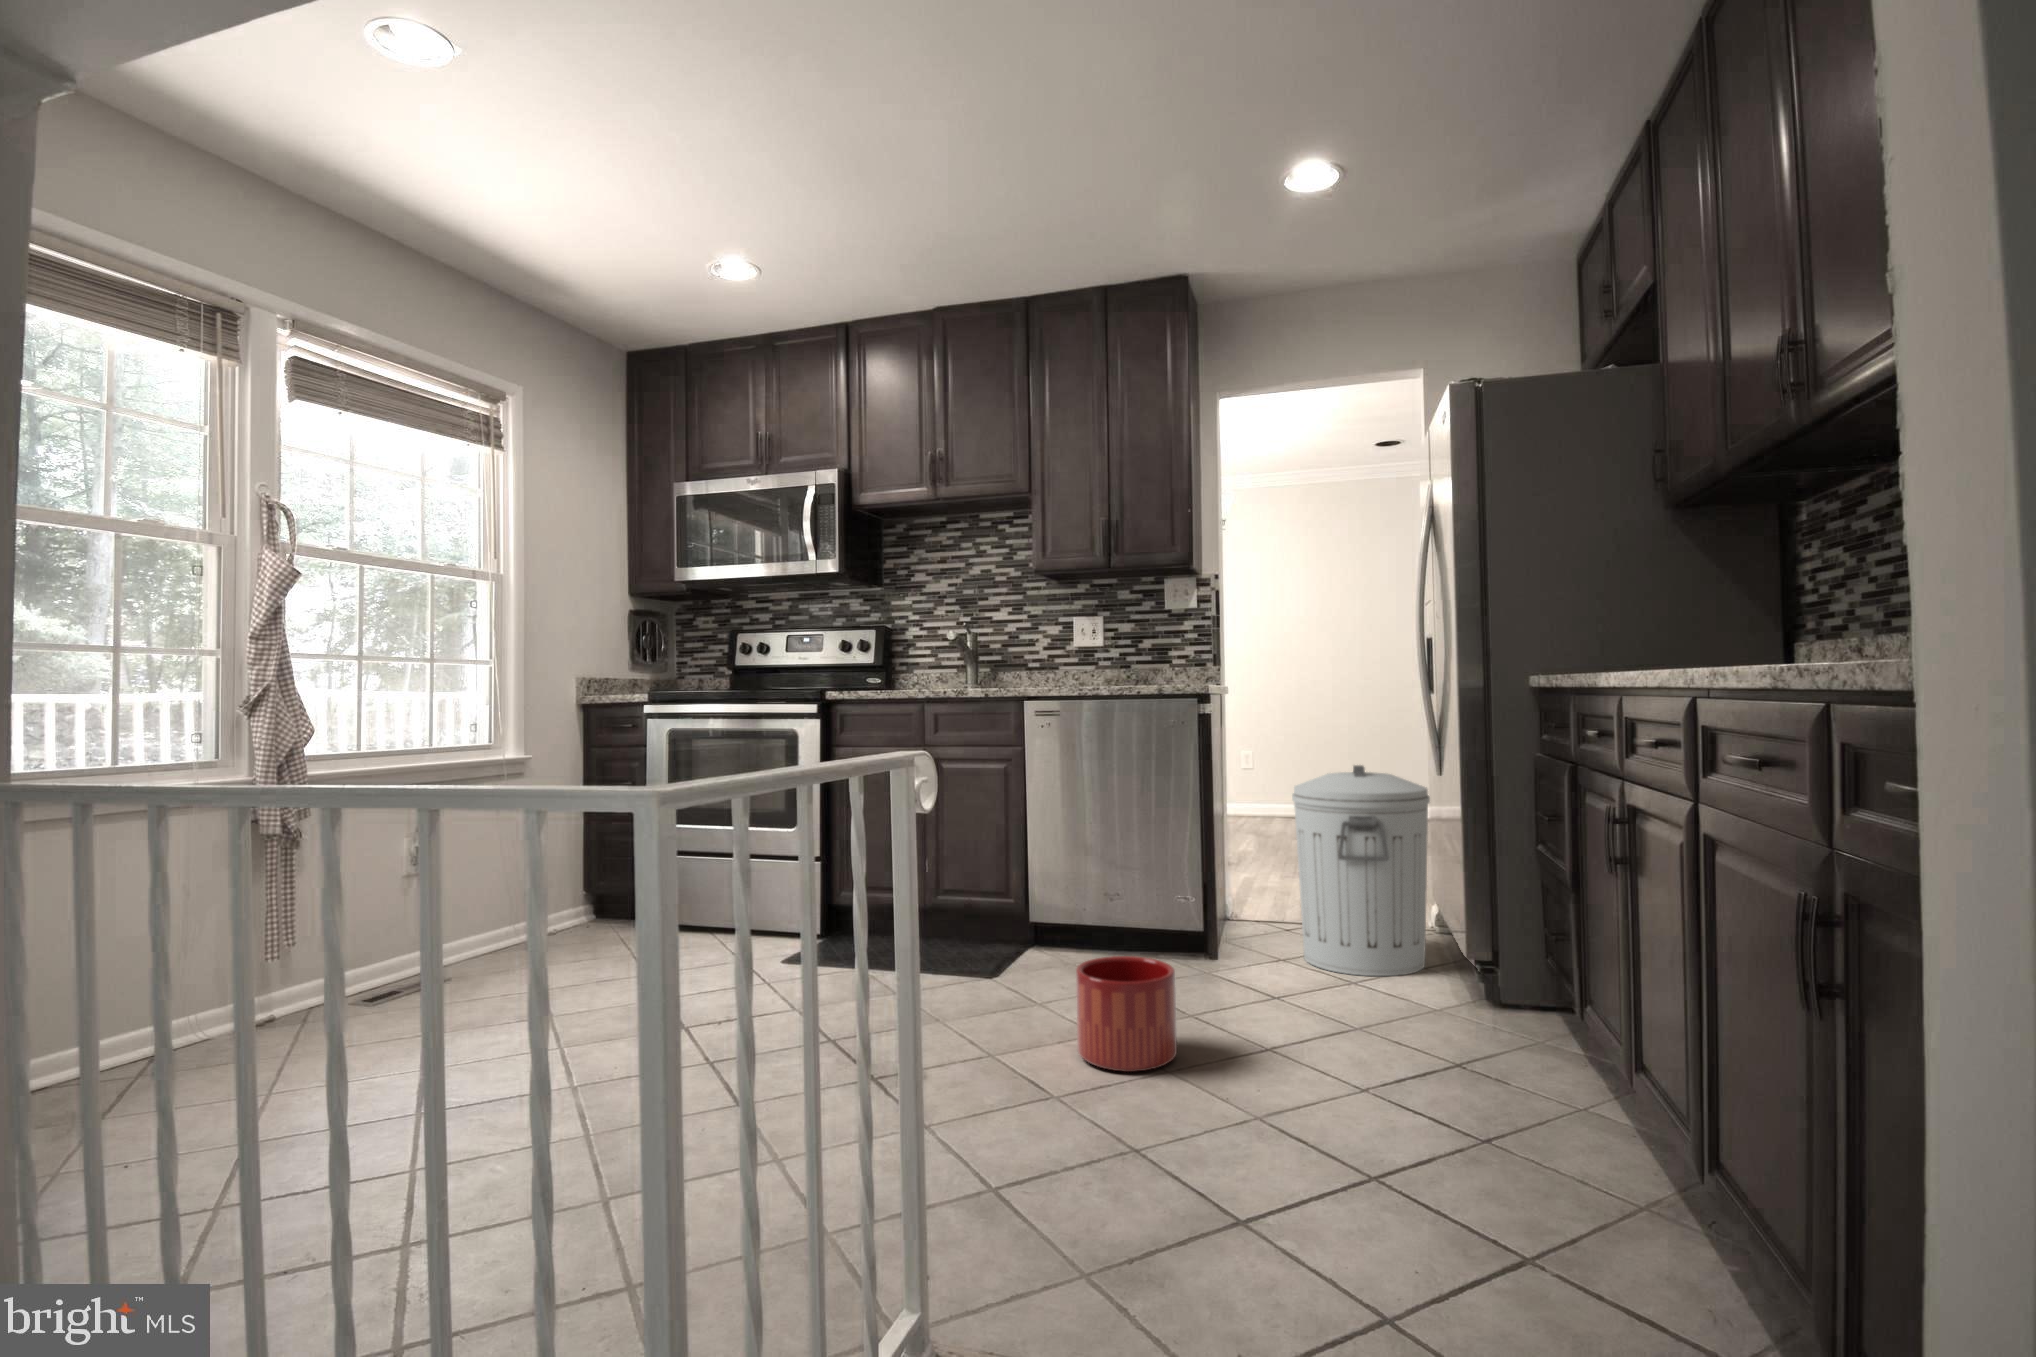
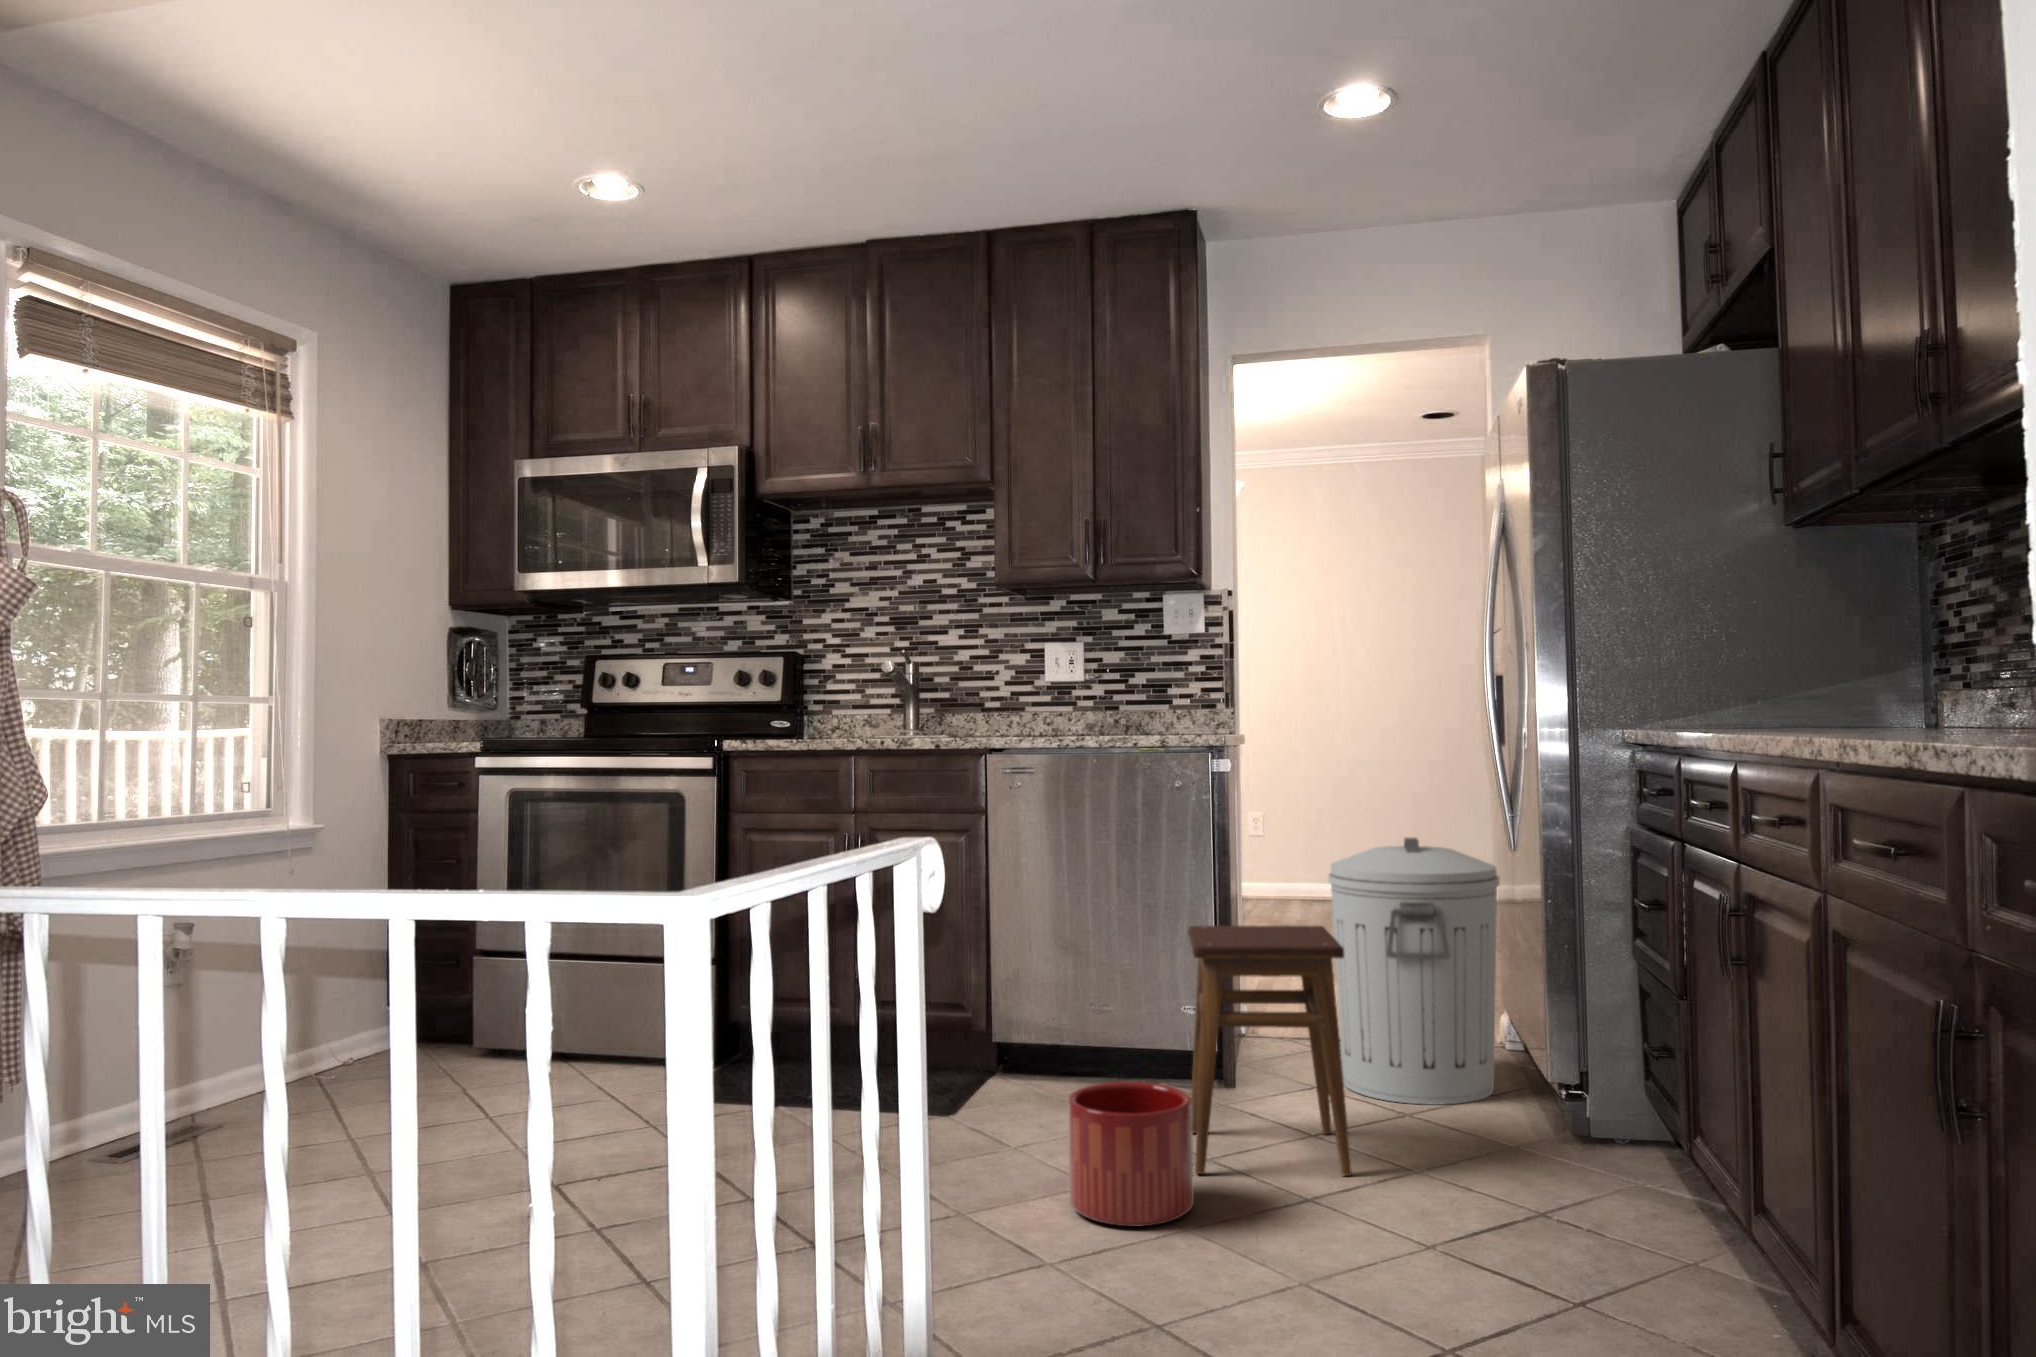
stool: none [1177,833,1307,1033] -> present [1188,925,1352,1176]

